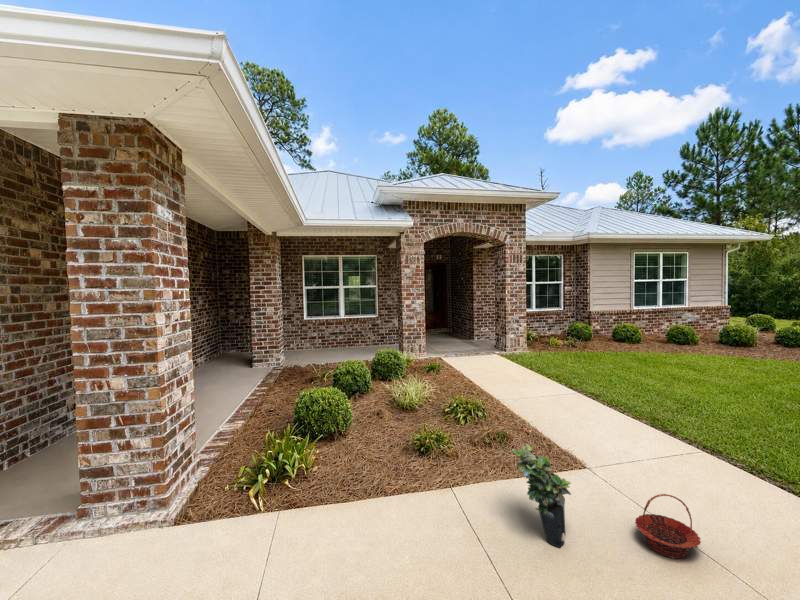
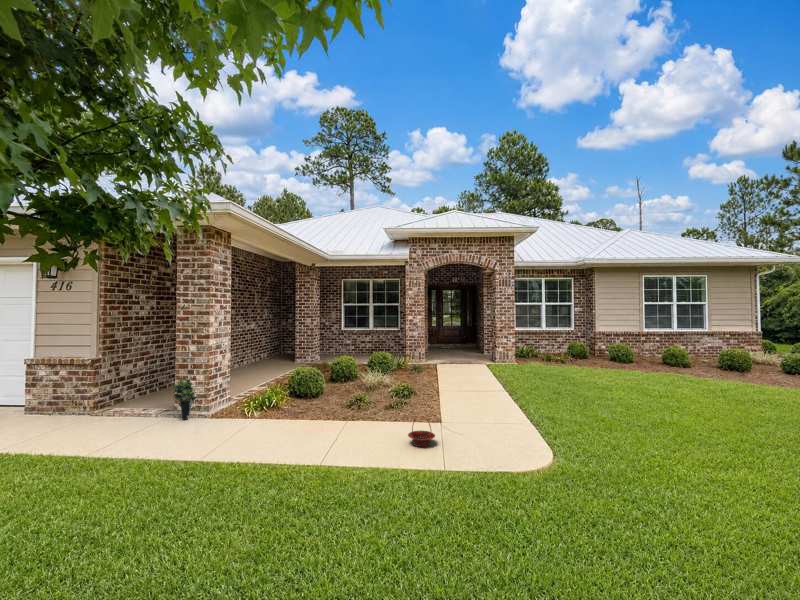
potted plant: present [513,444,571,548] -> present [172,378,197,420]

